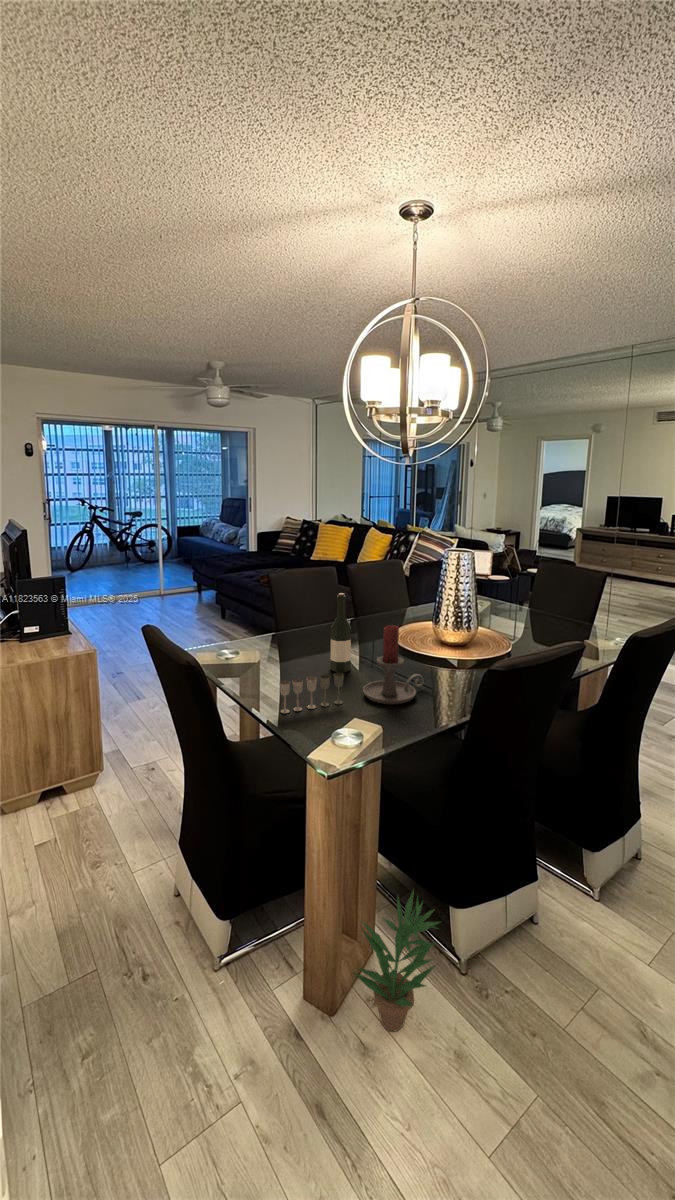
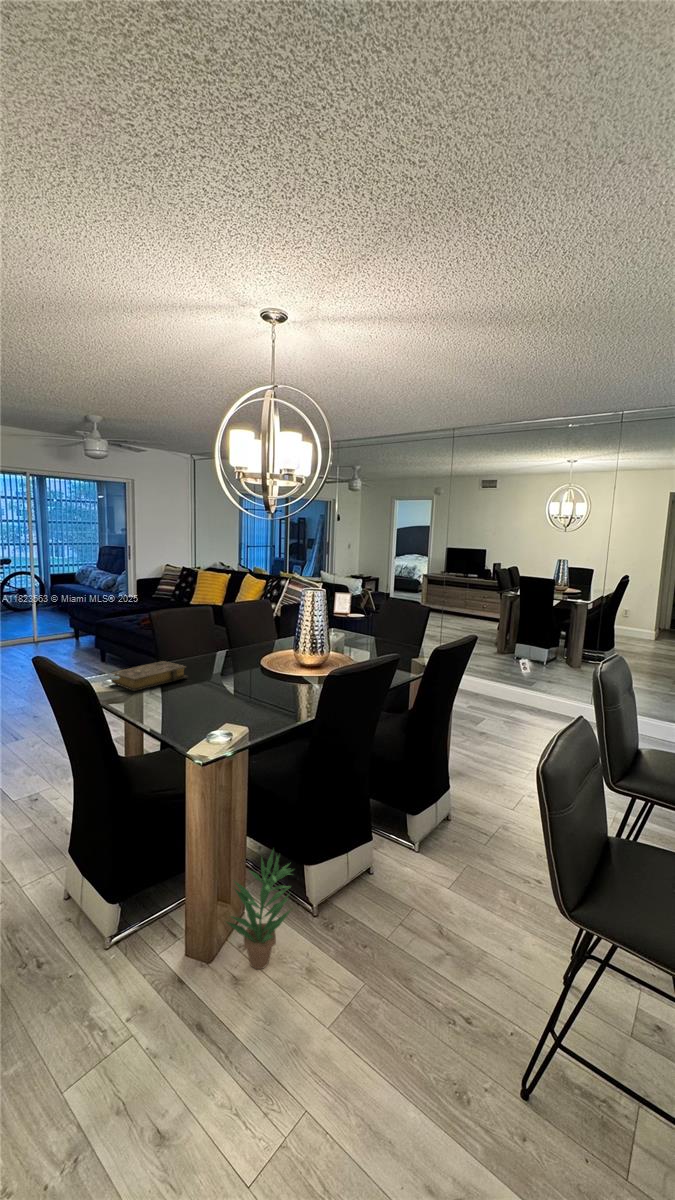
wine bottle: present [330,593,351,672] -> none [207,625,224,692]
candle holder: present [363,625,424,704] -> none [234,648,285,712]
book: none [224,630,309,666] -> present [111,661,187,691]
wine glass: present [279,673,344,714] -> none [163,688,218,723]

